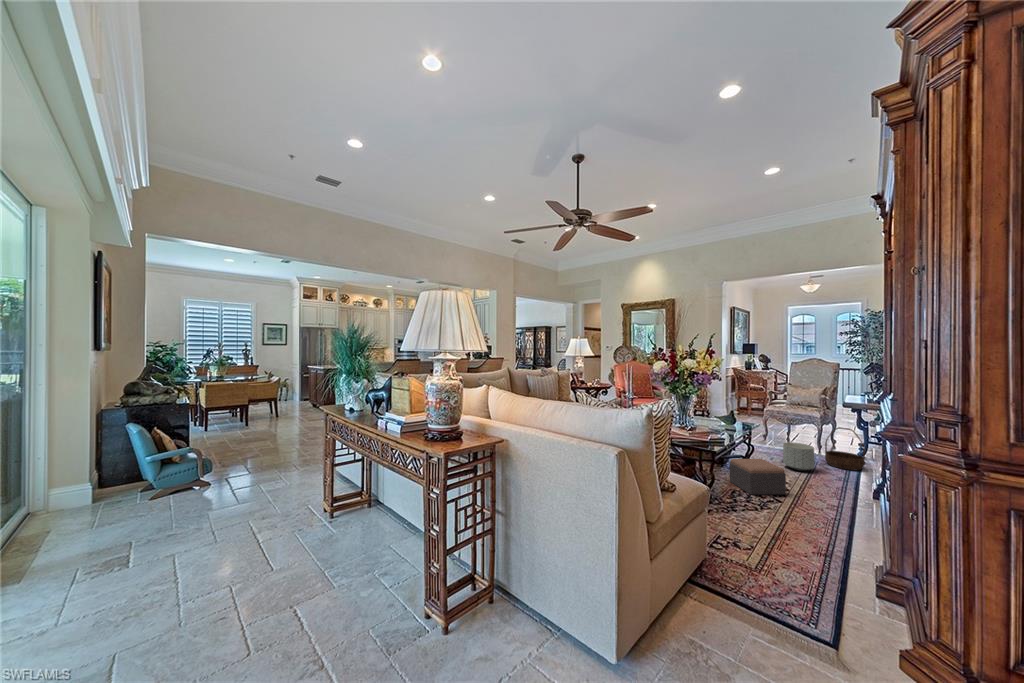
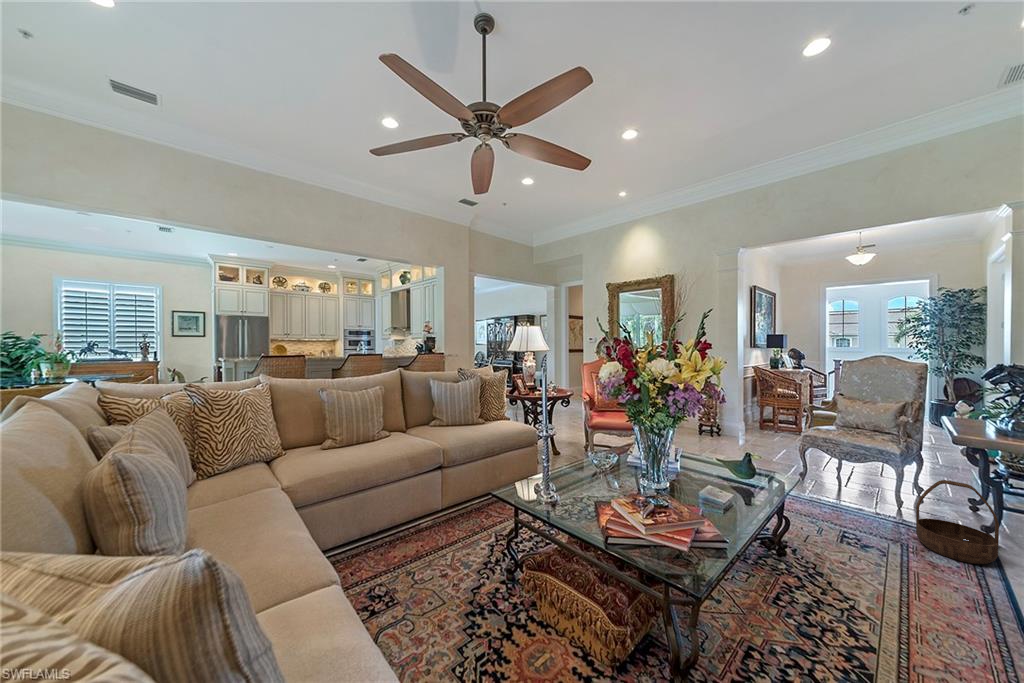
planter: present [783,442,814,471] -> none [841,506,904,565]
footstool: present [730,459,786,495] -> none [741,556,863,652]

